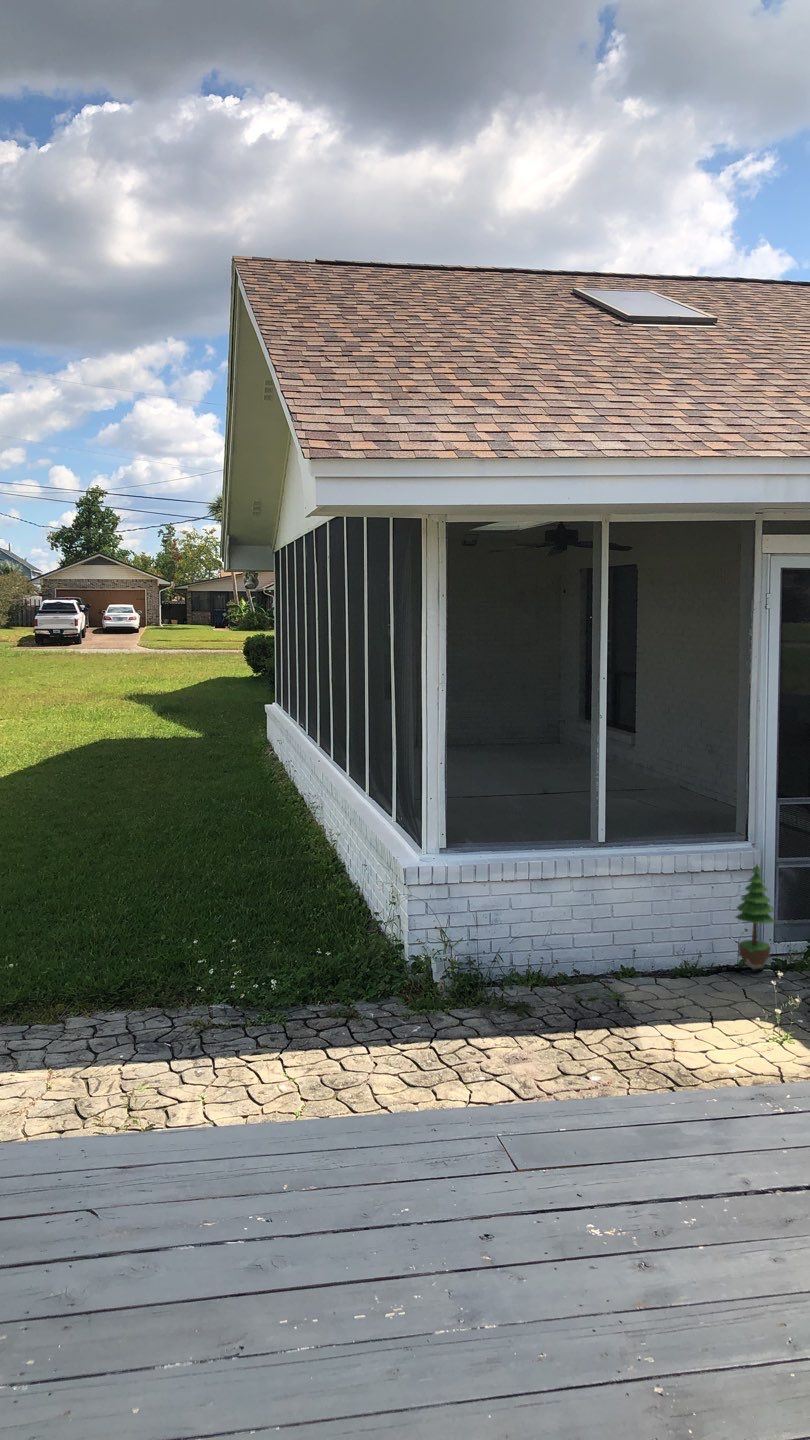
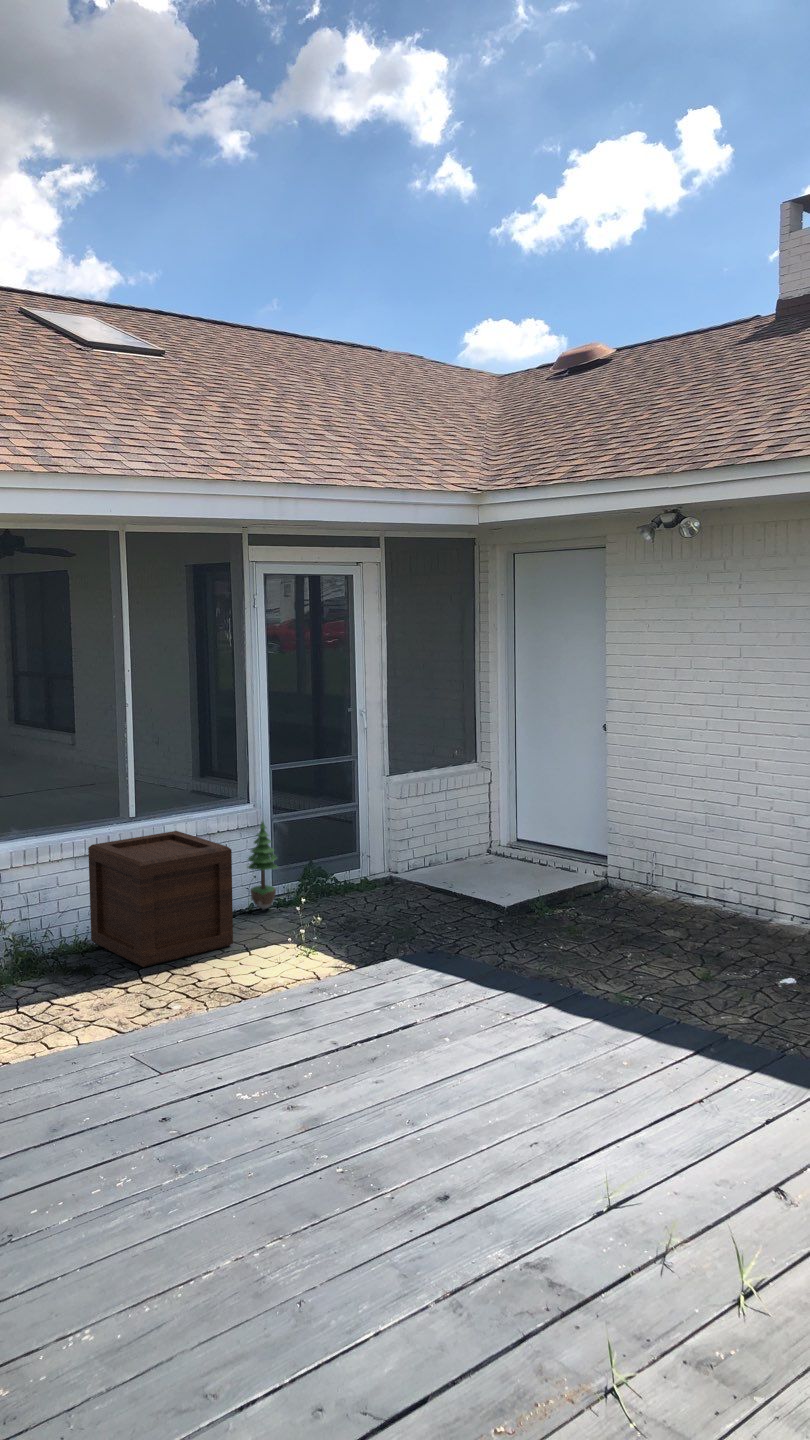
wooden crate: none [544,864,700,1018] -> present [88,831,233,967]

